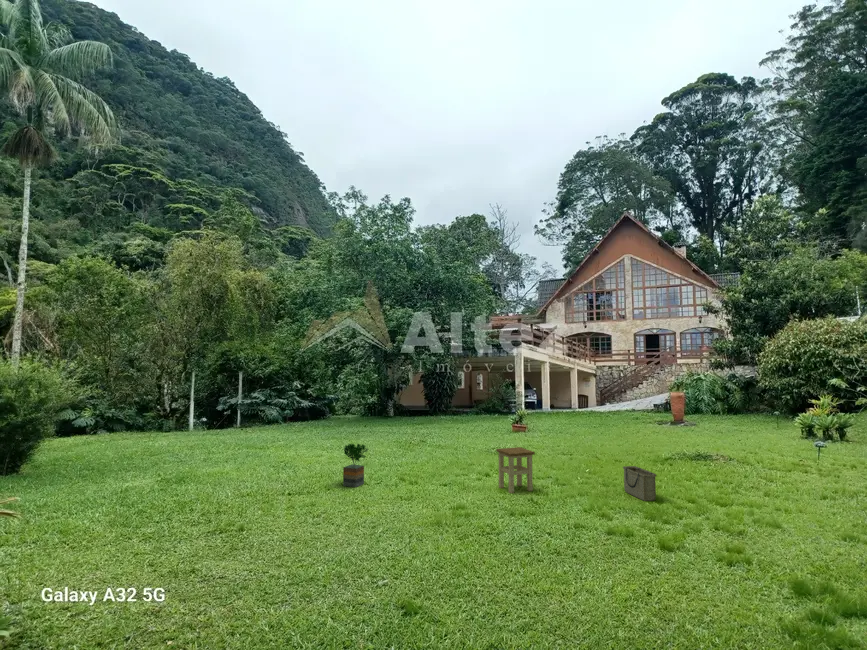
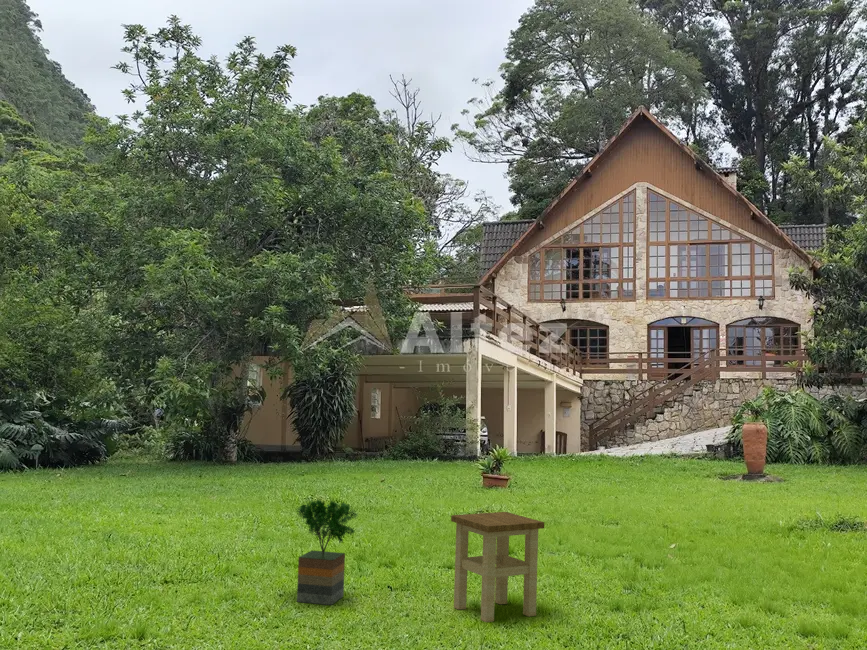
potted tree: present [343,444,368,487] -> present [297,499,357,605]
basket: present [623,466,656,501] -> none [741,555,828,636]

